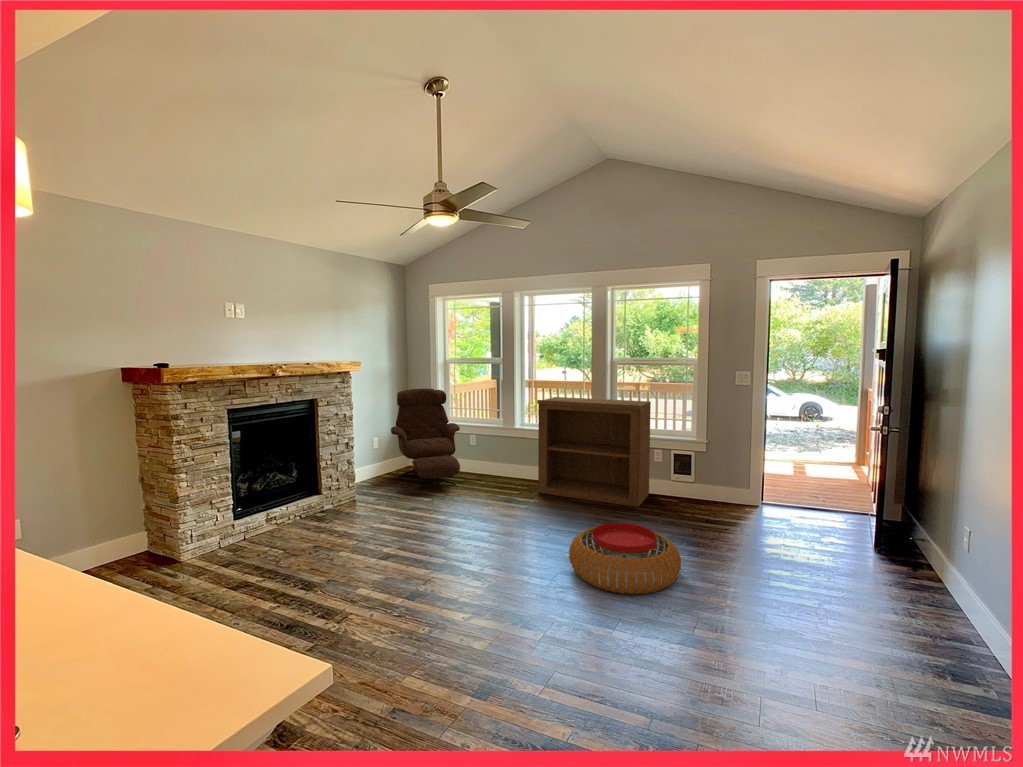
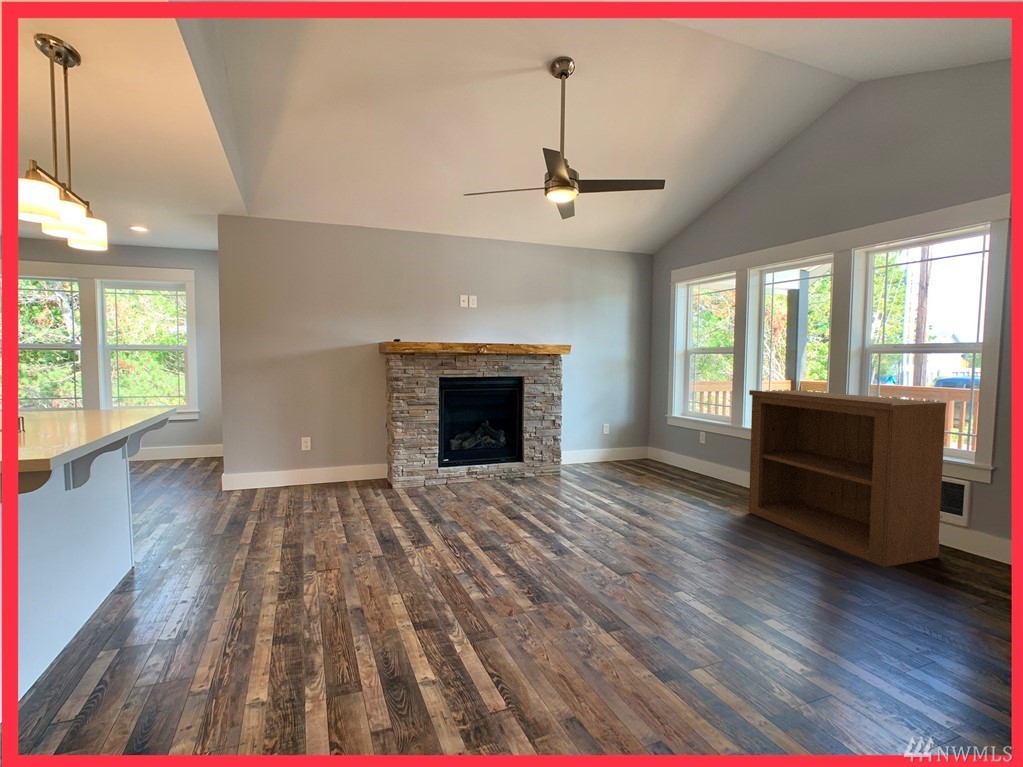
lounge chair: present [391,389,460,491] -> none [616,377,693,486]
pouf: present [569,523,681,594] -> none [627,554,803,673]

